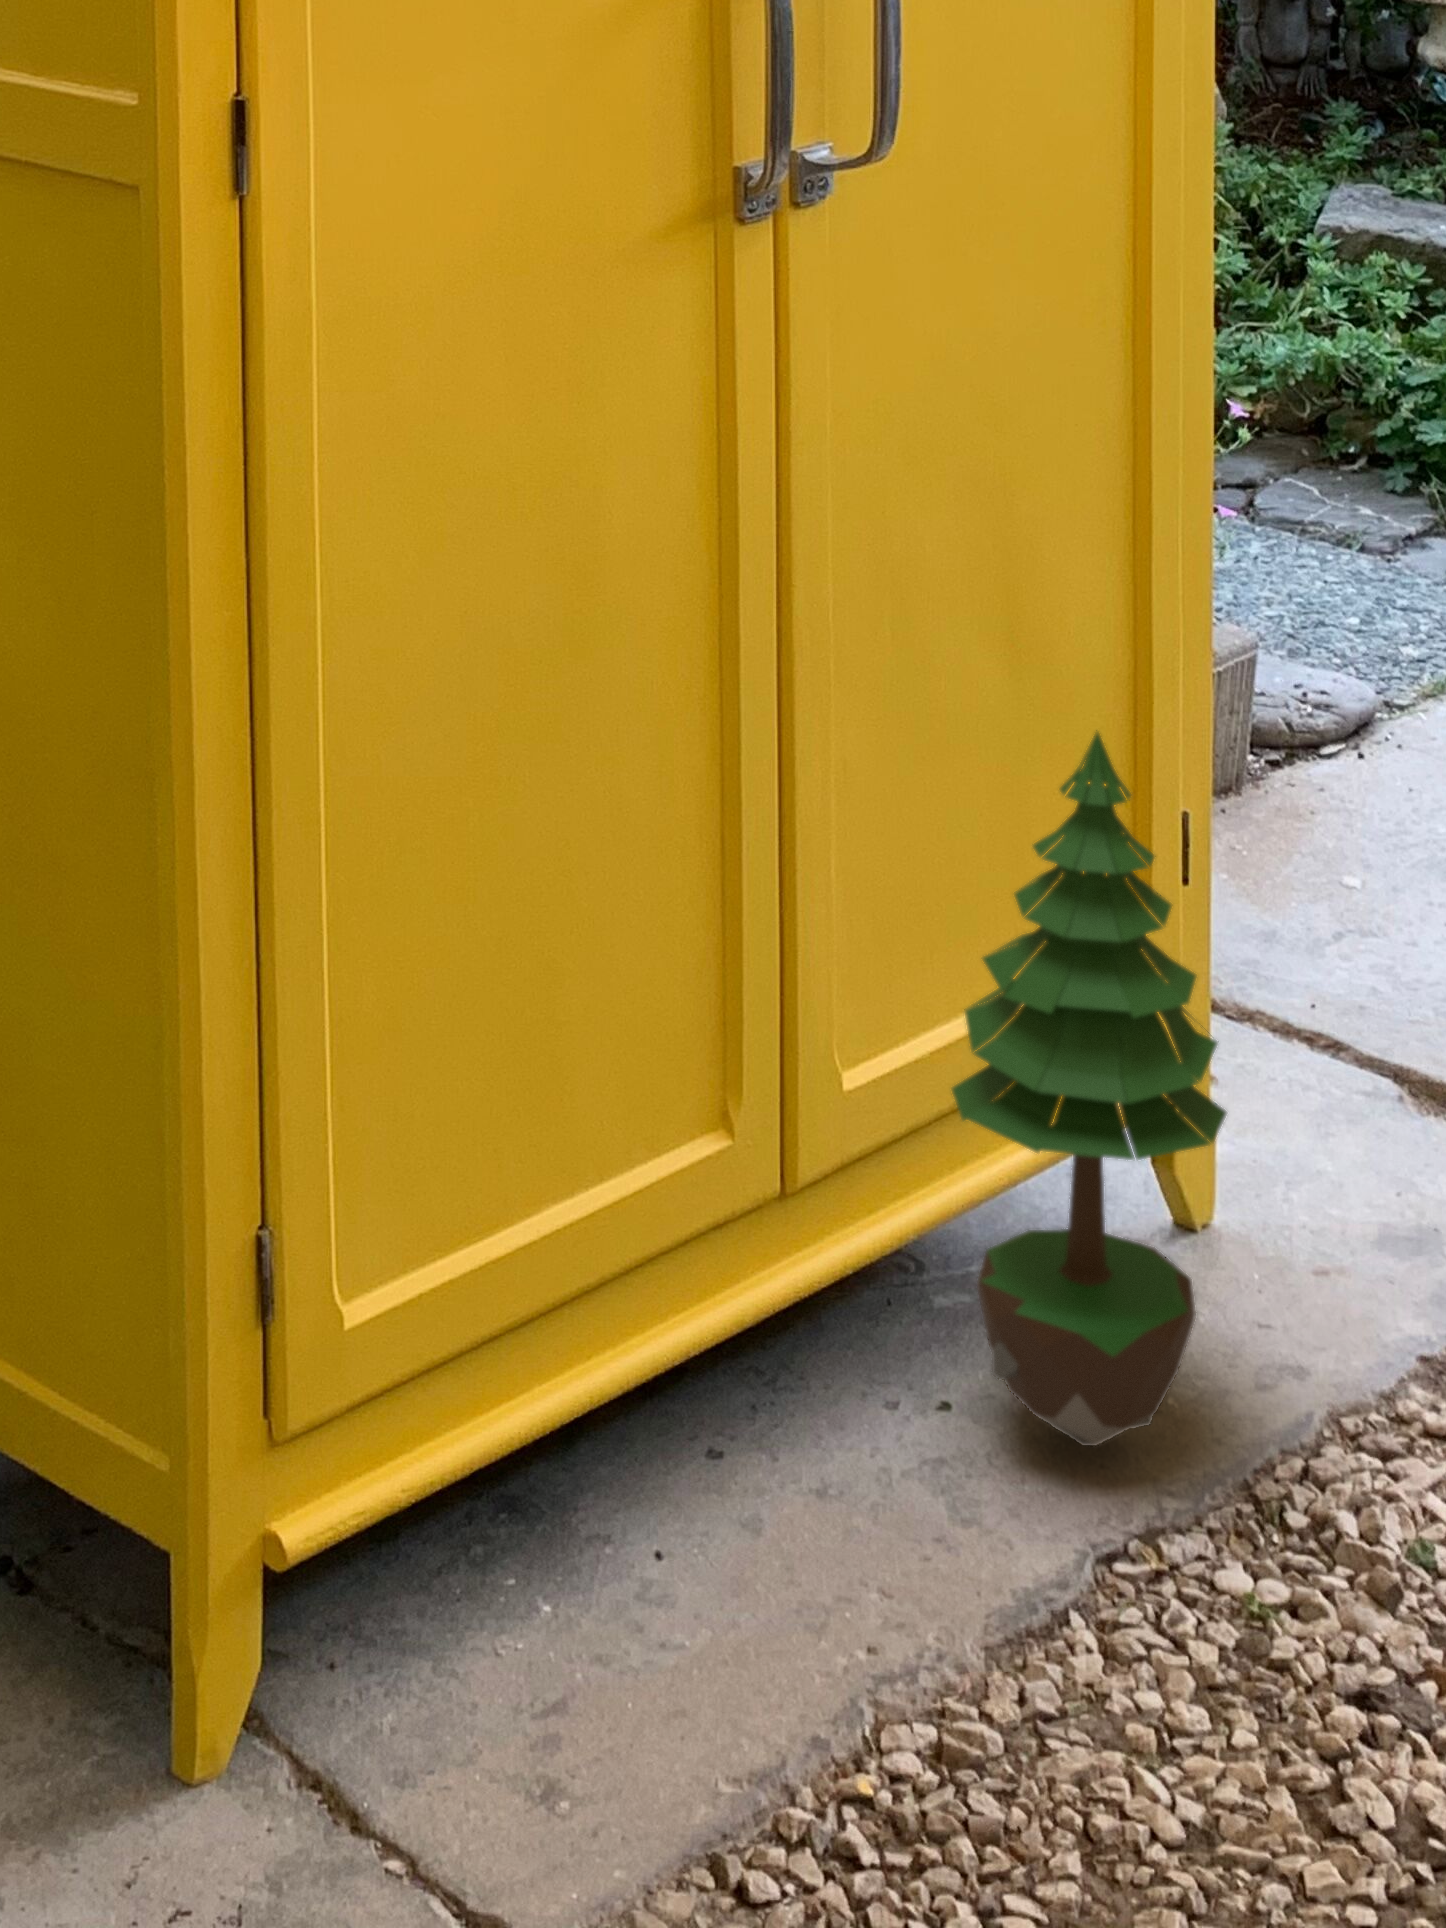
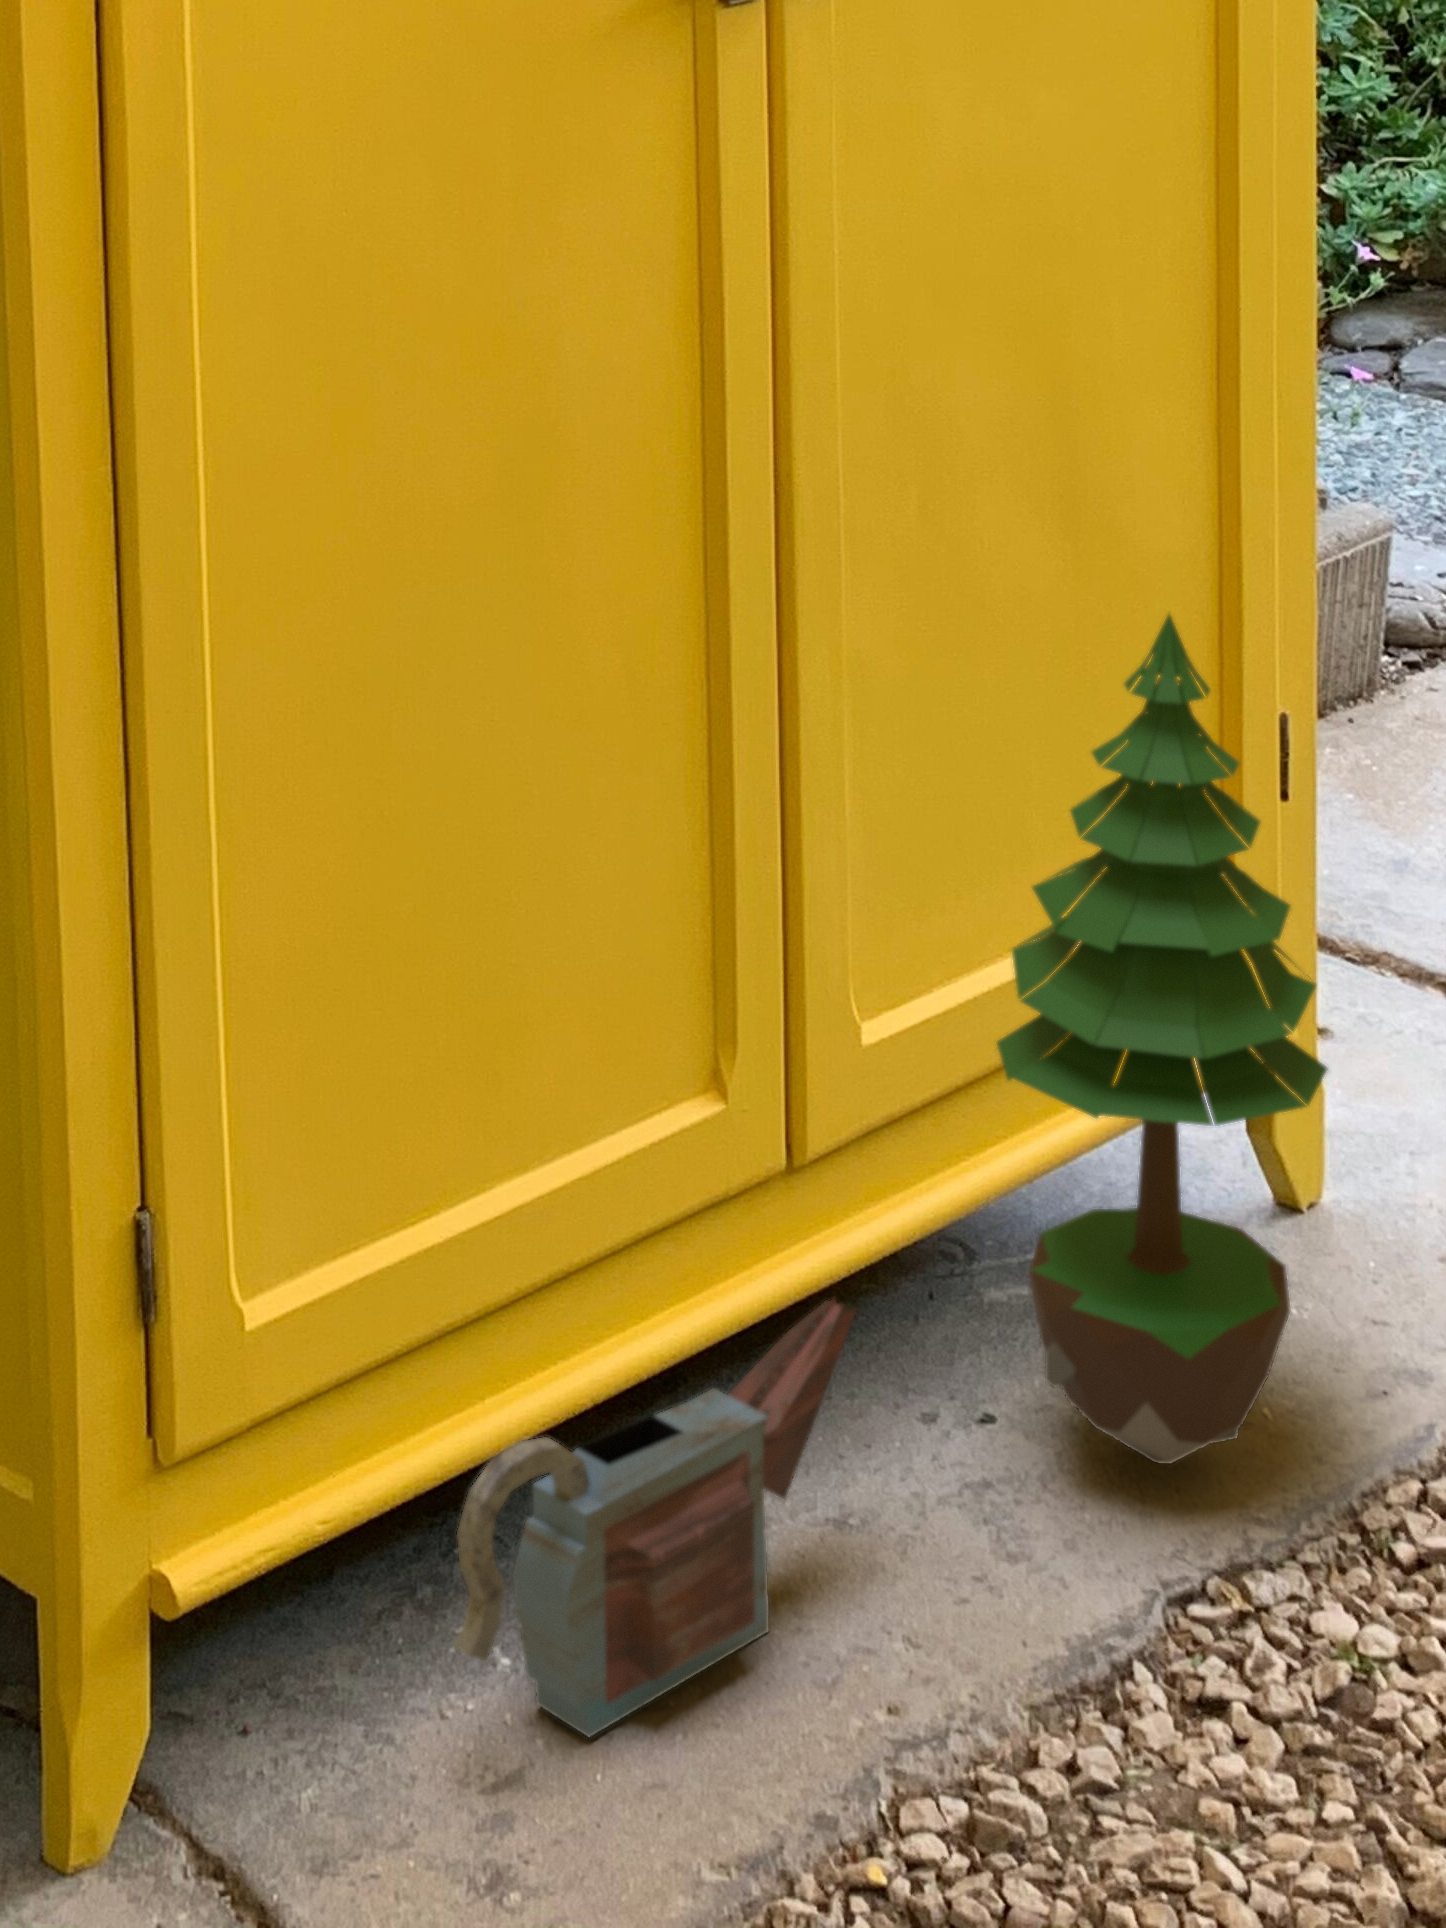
watering can: none [510,1302,838,1674] -> present [455,1299,855,1737]

